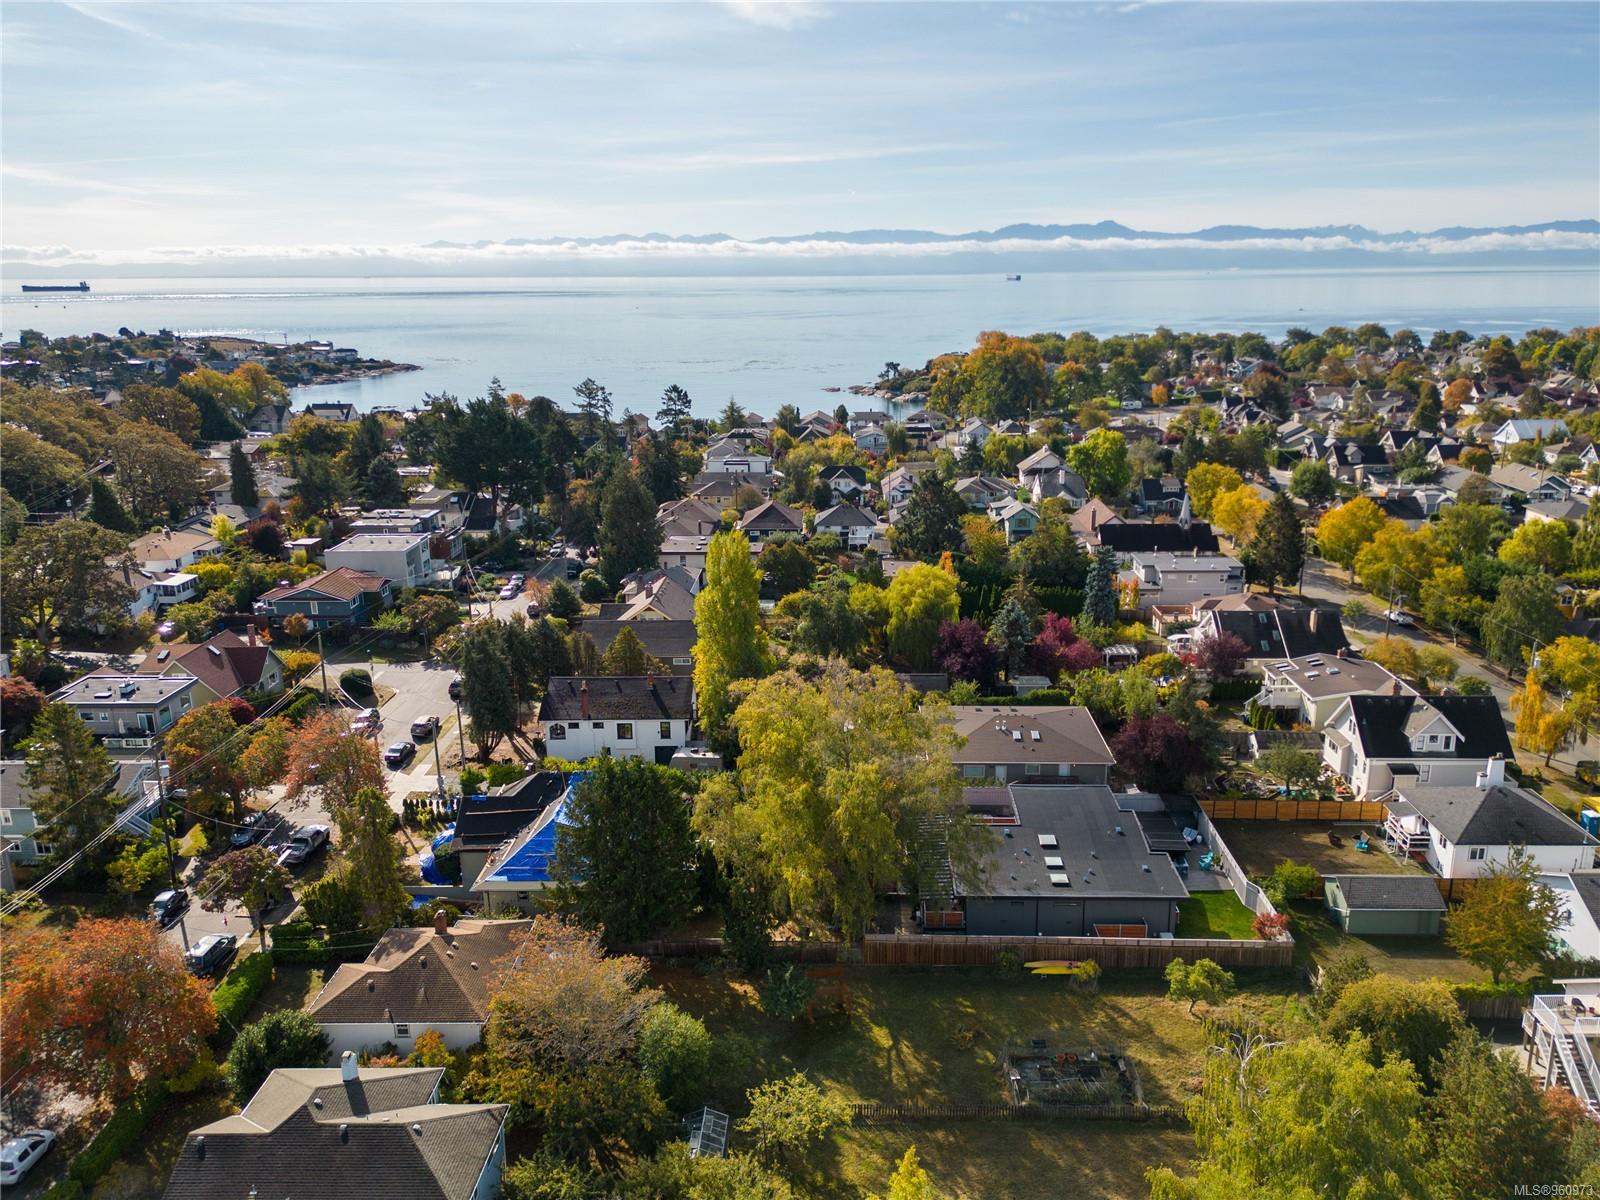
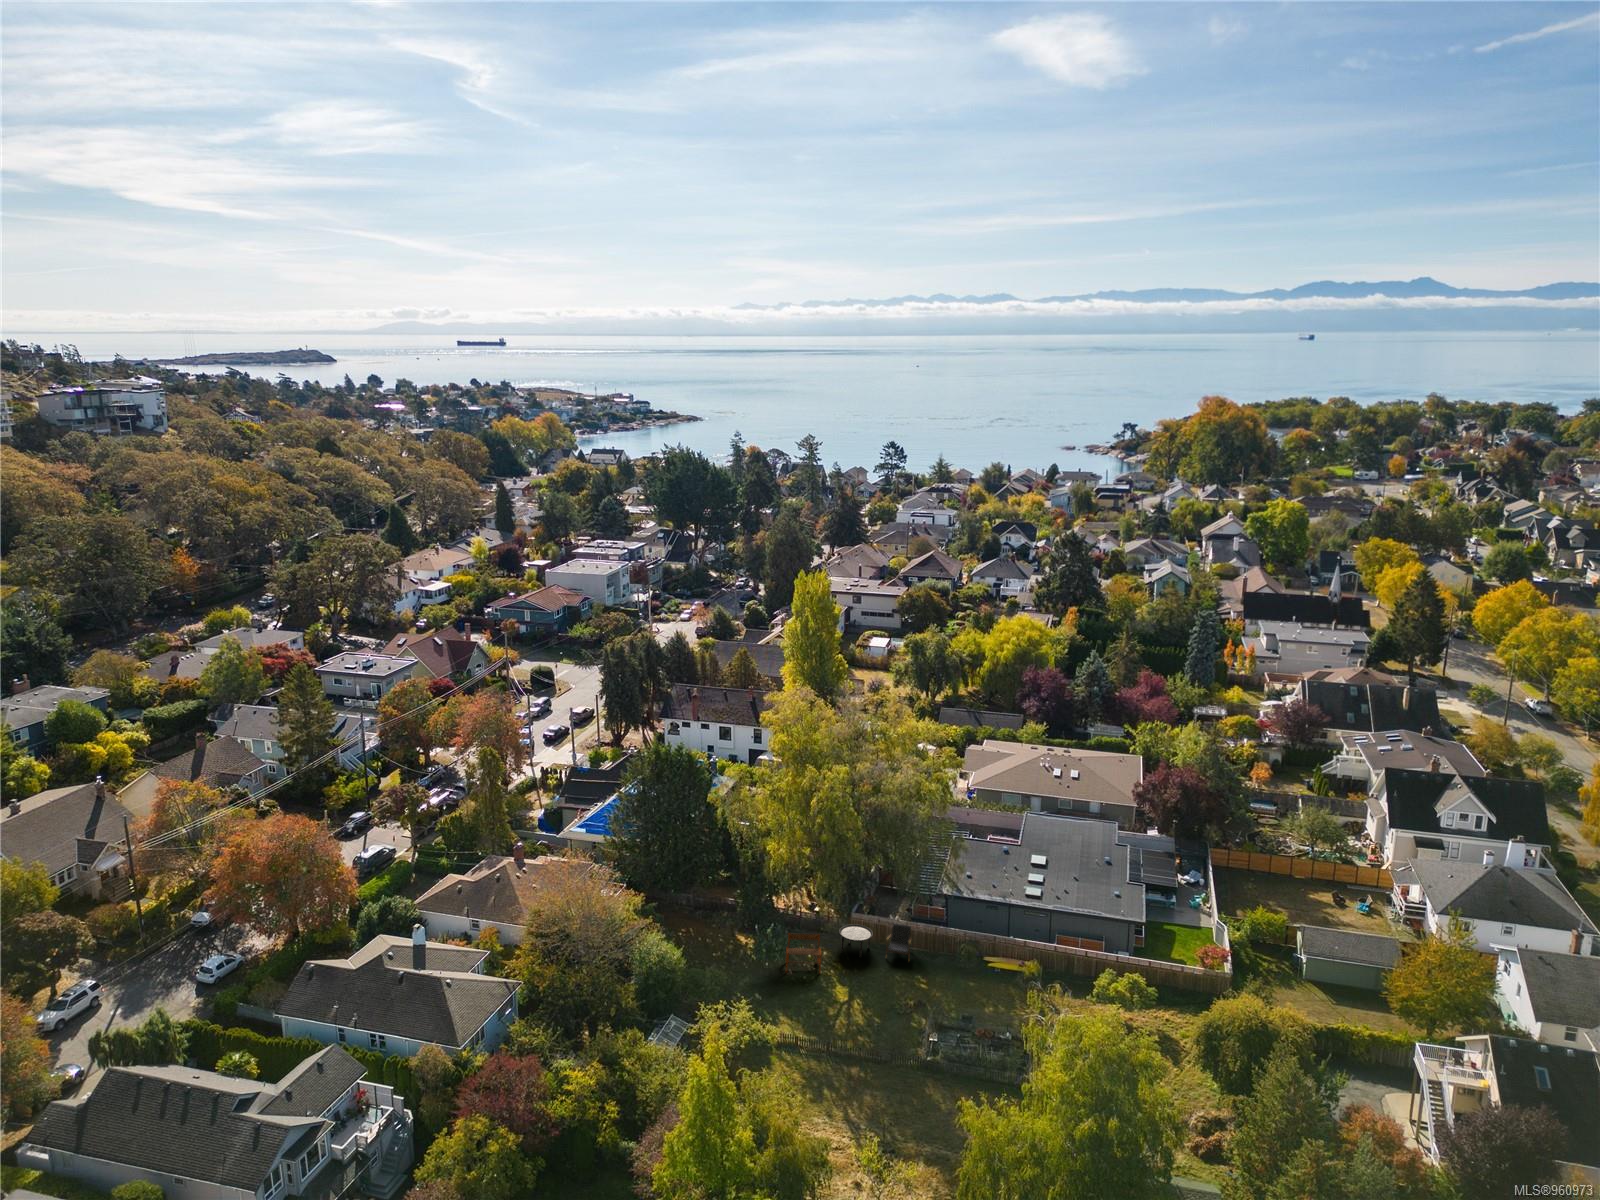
lounge chair: none [914,939,944,981] -> present [886,924,911,959]
round table: none [857,946,897,986] -> present [839,924,873,958]

